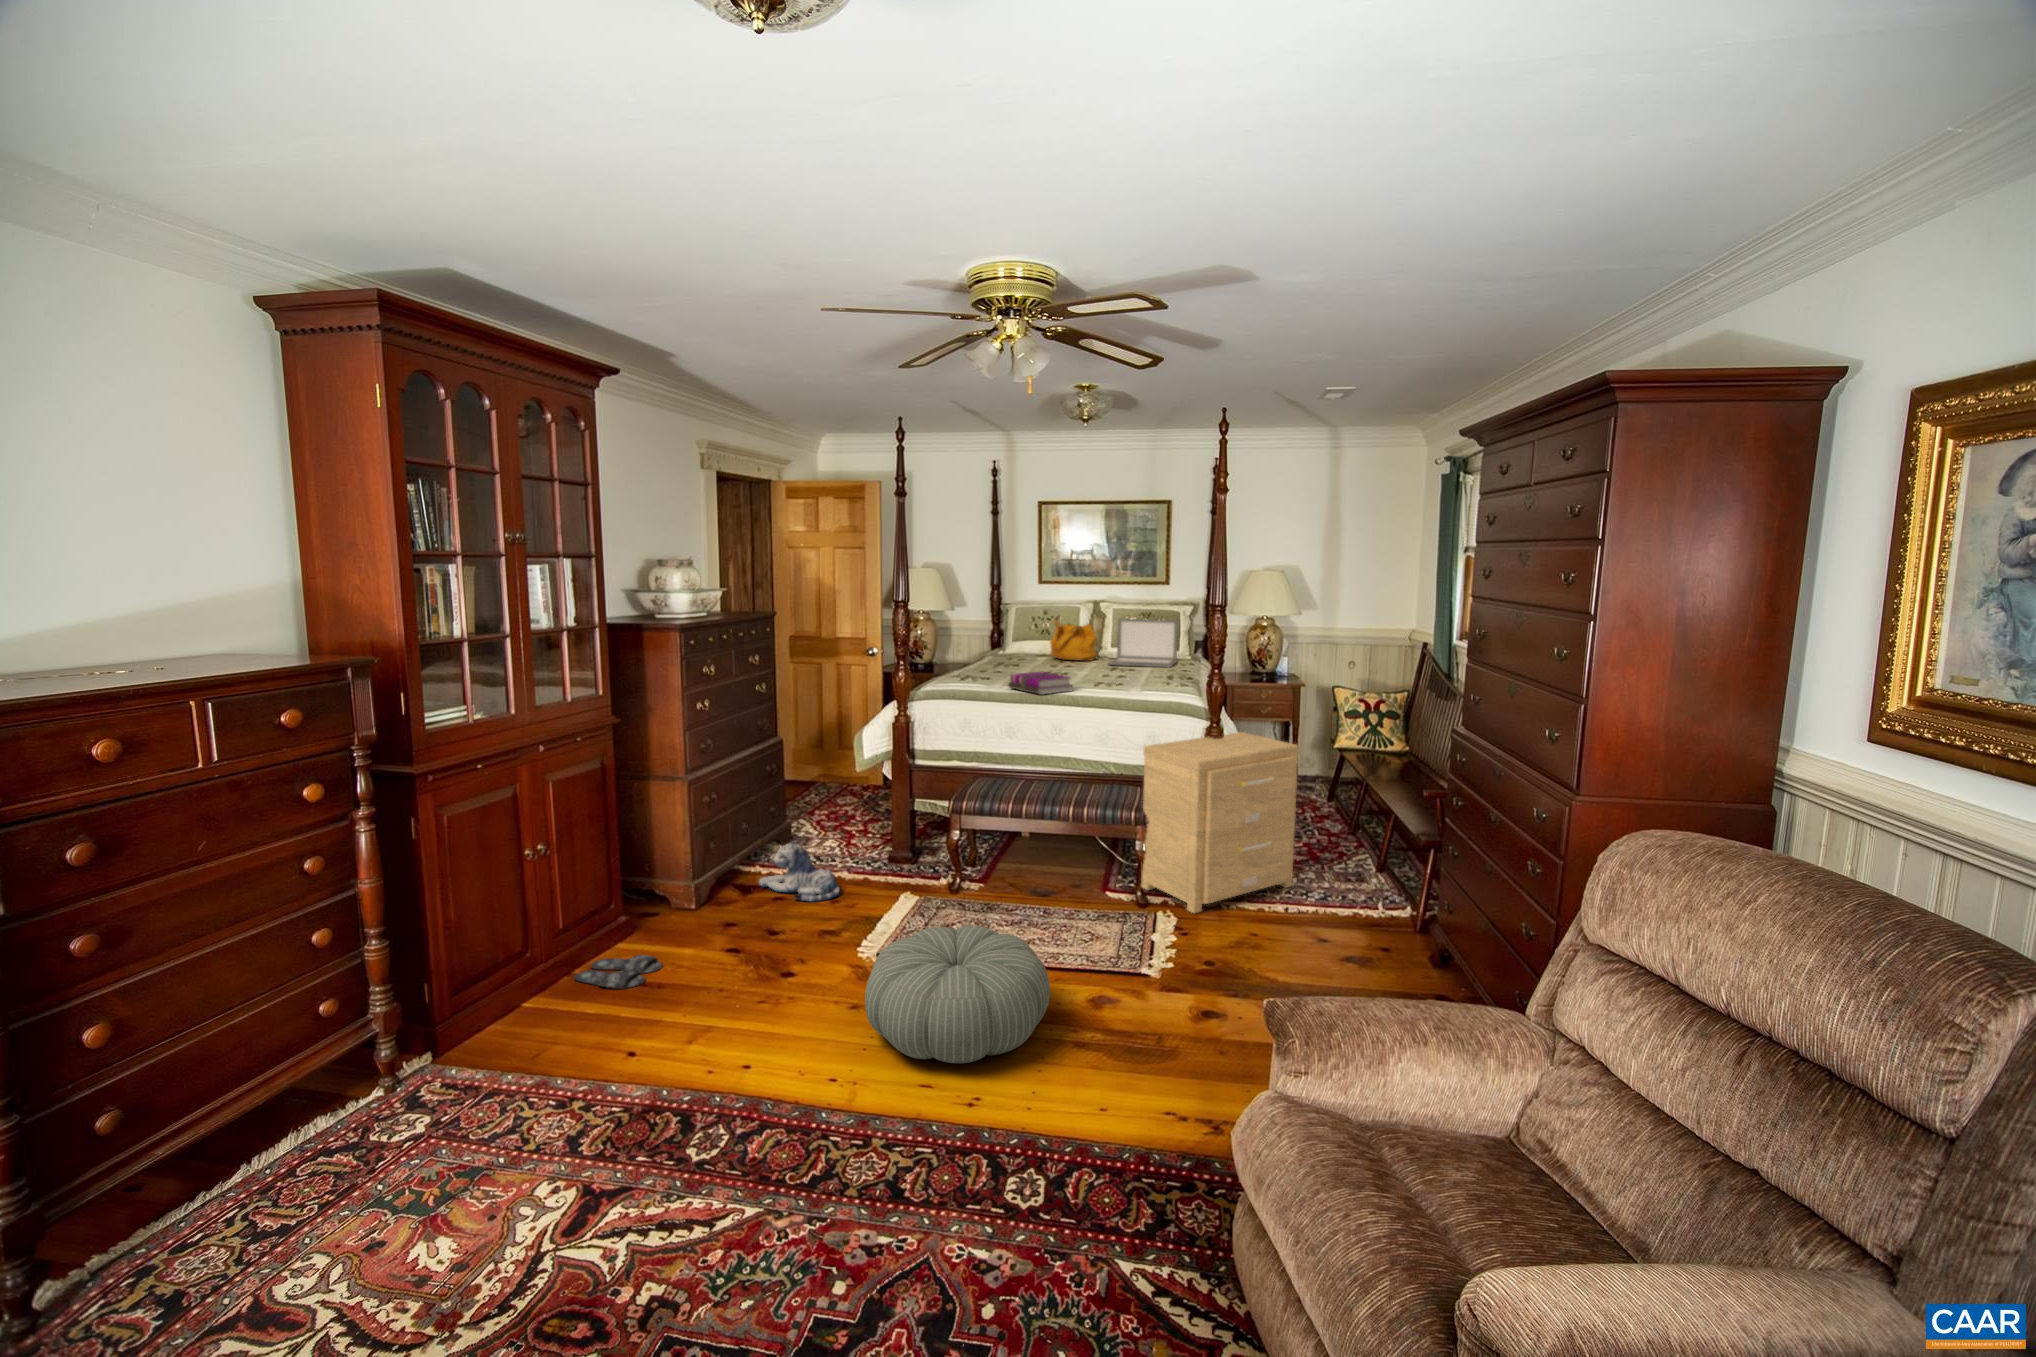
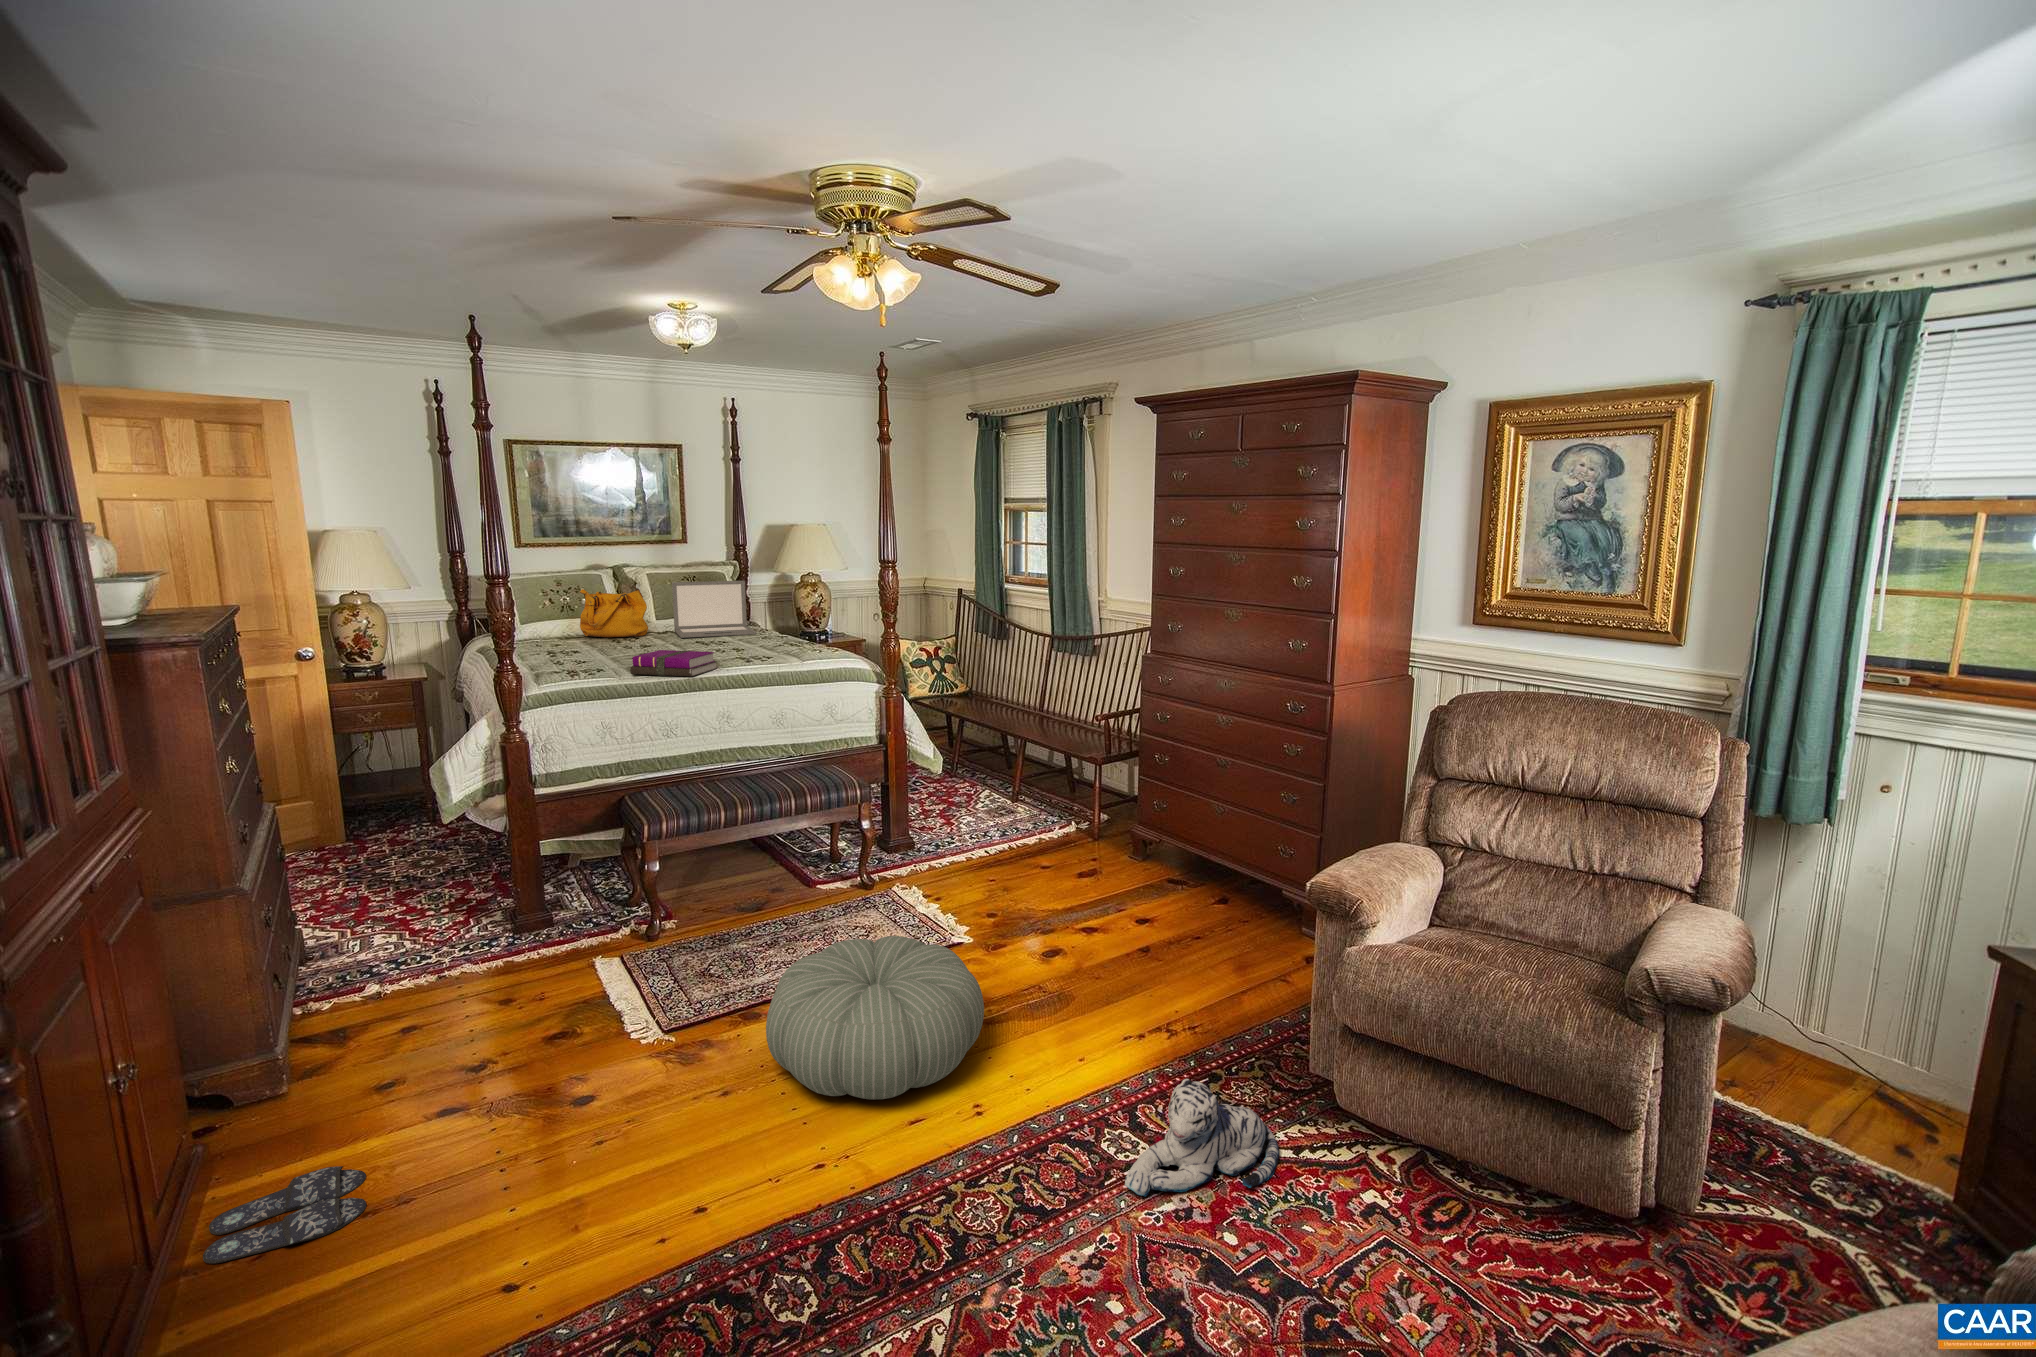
side table: present [1141,732,1300,913] -> none [858,689,984,876]
plush toy: present [759,841,840,902] -> present [1125,1079,1279,1196]

